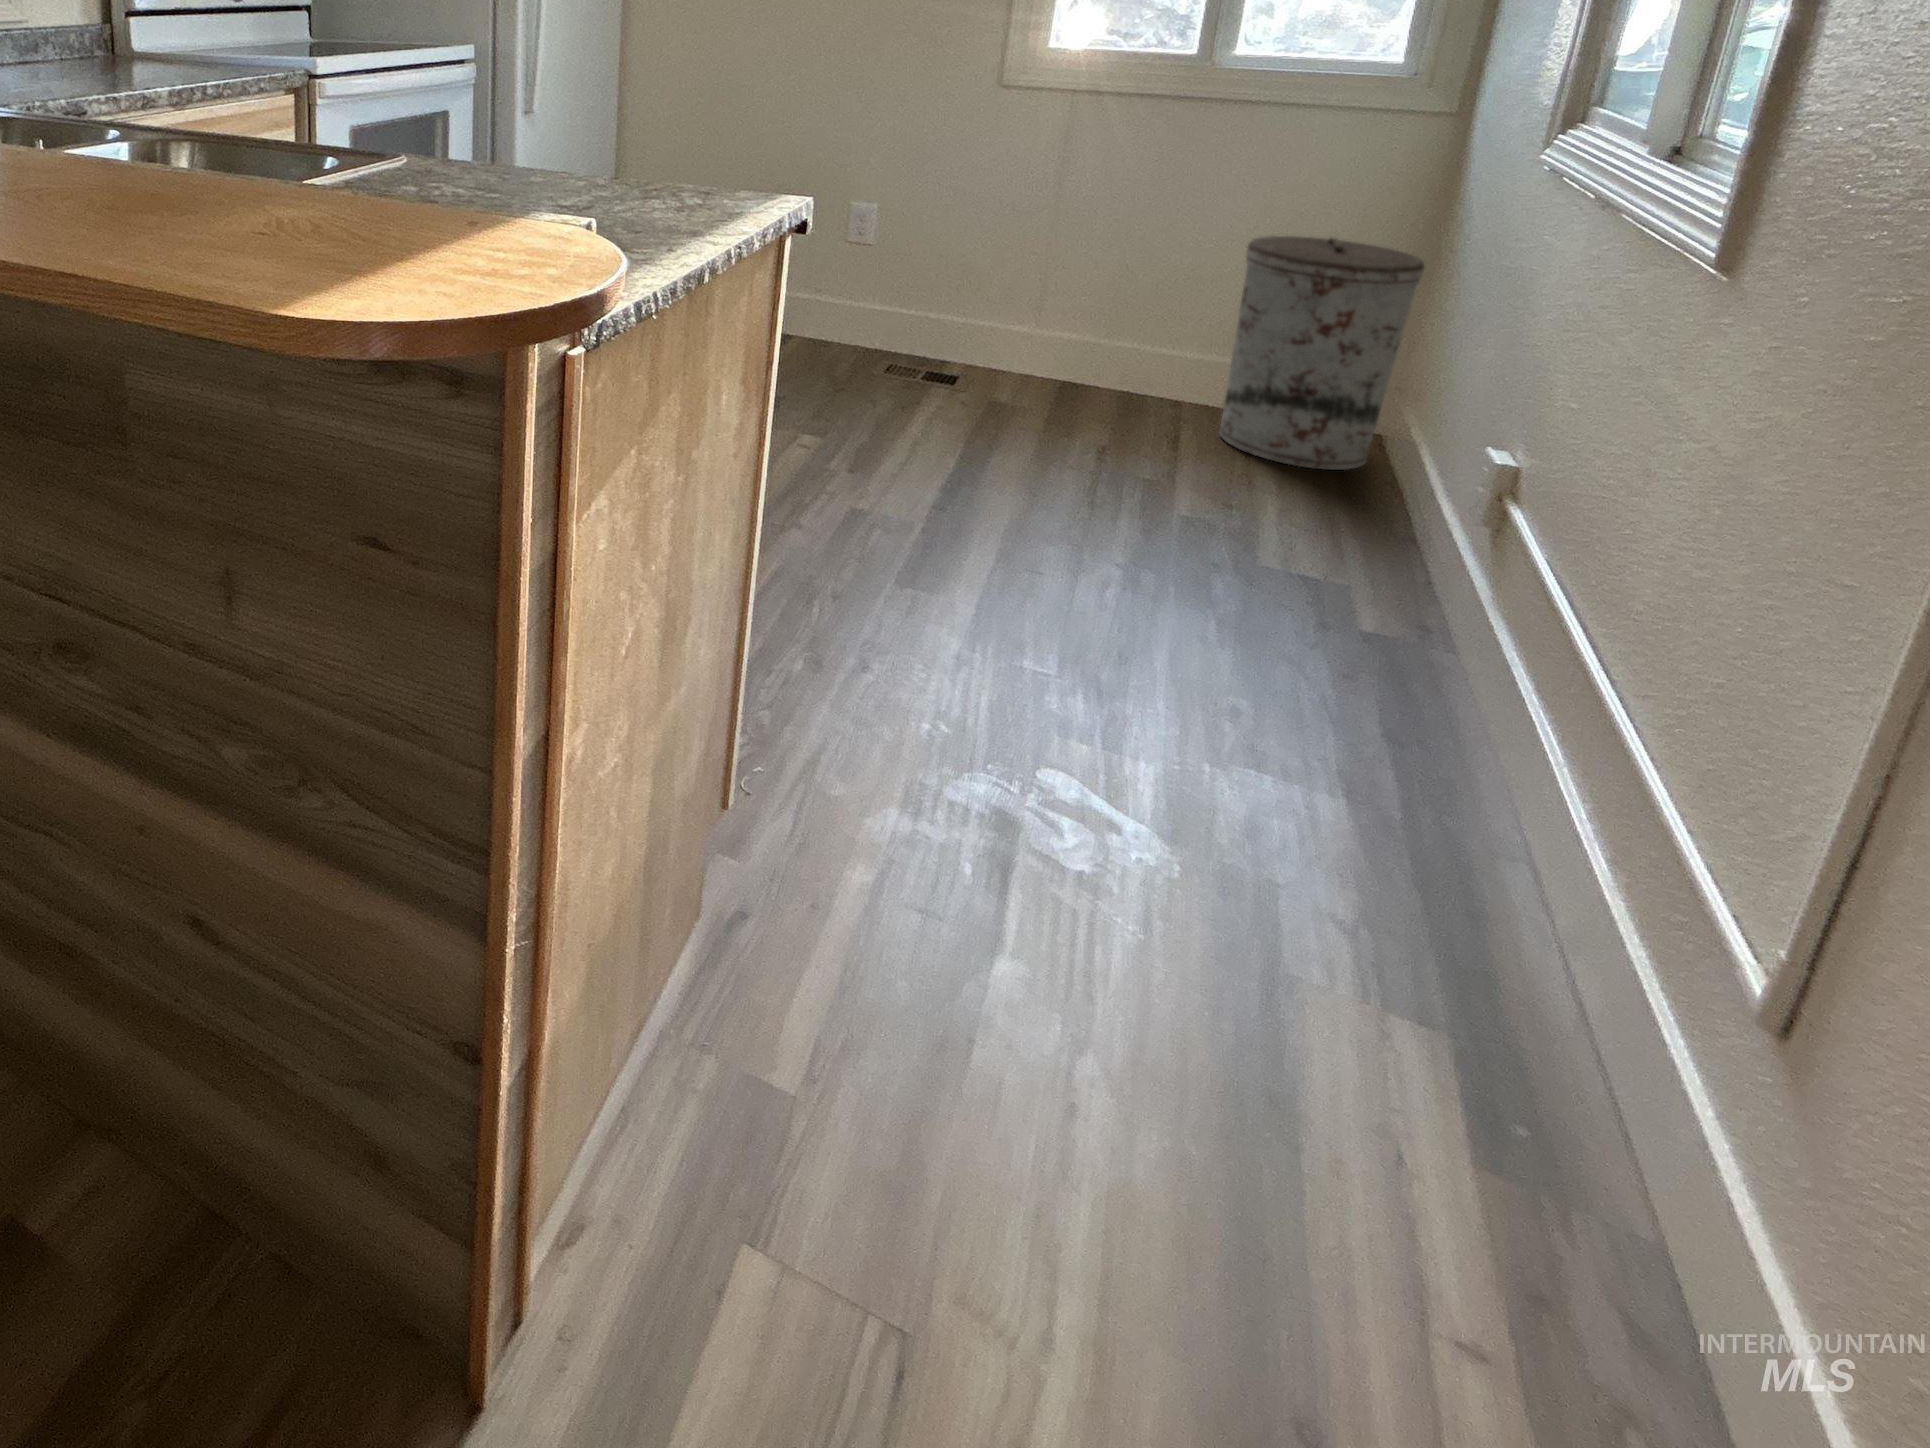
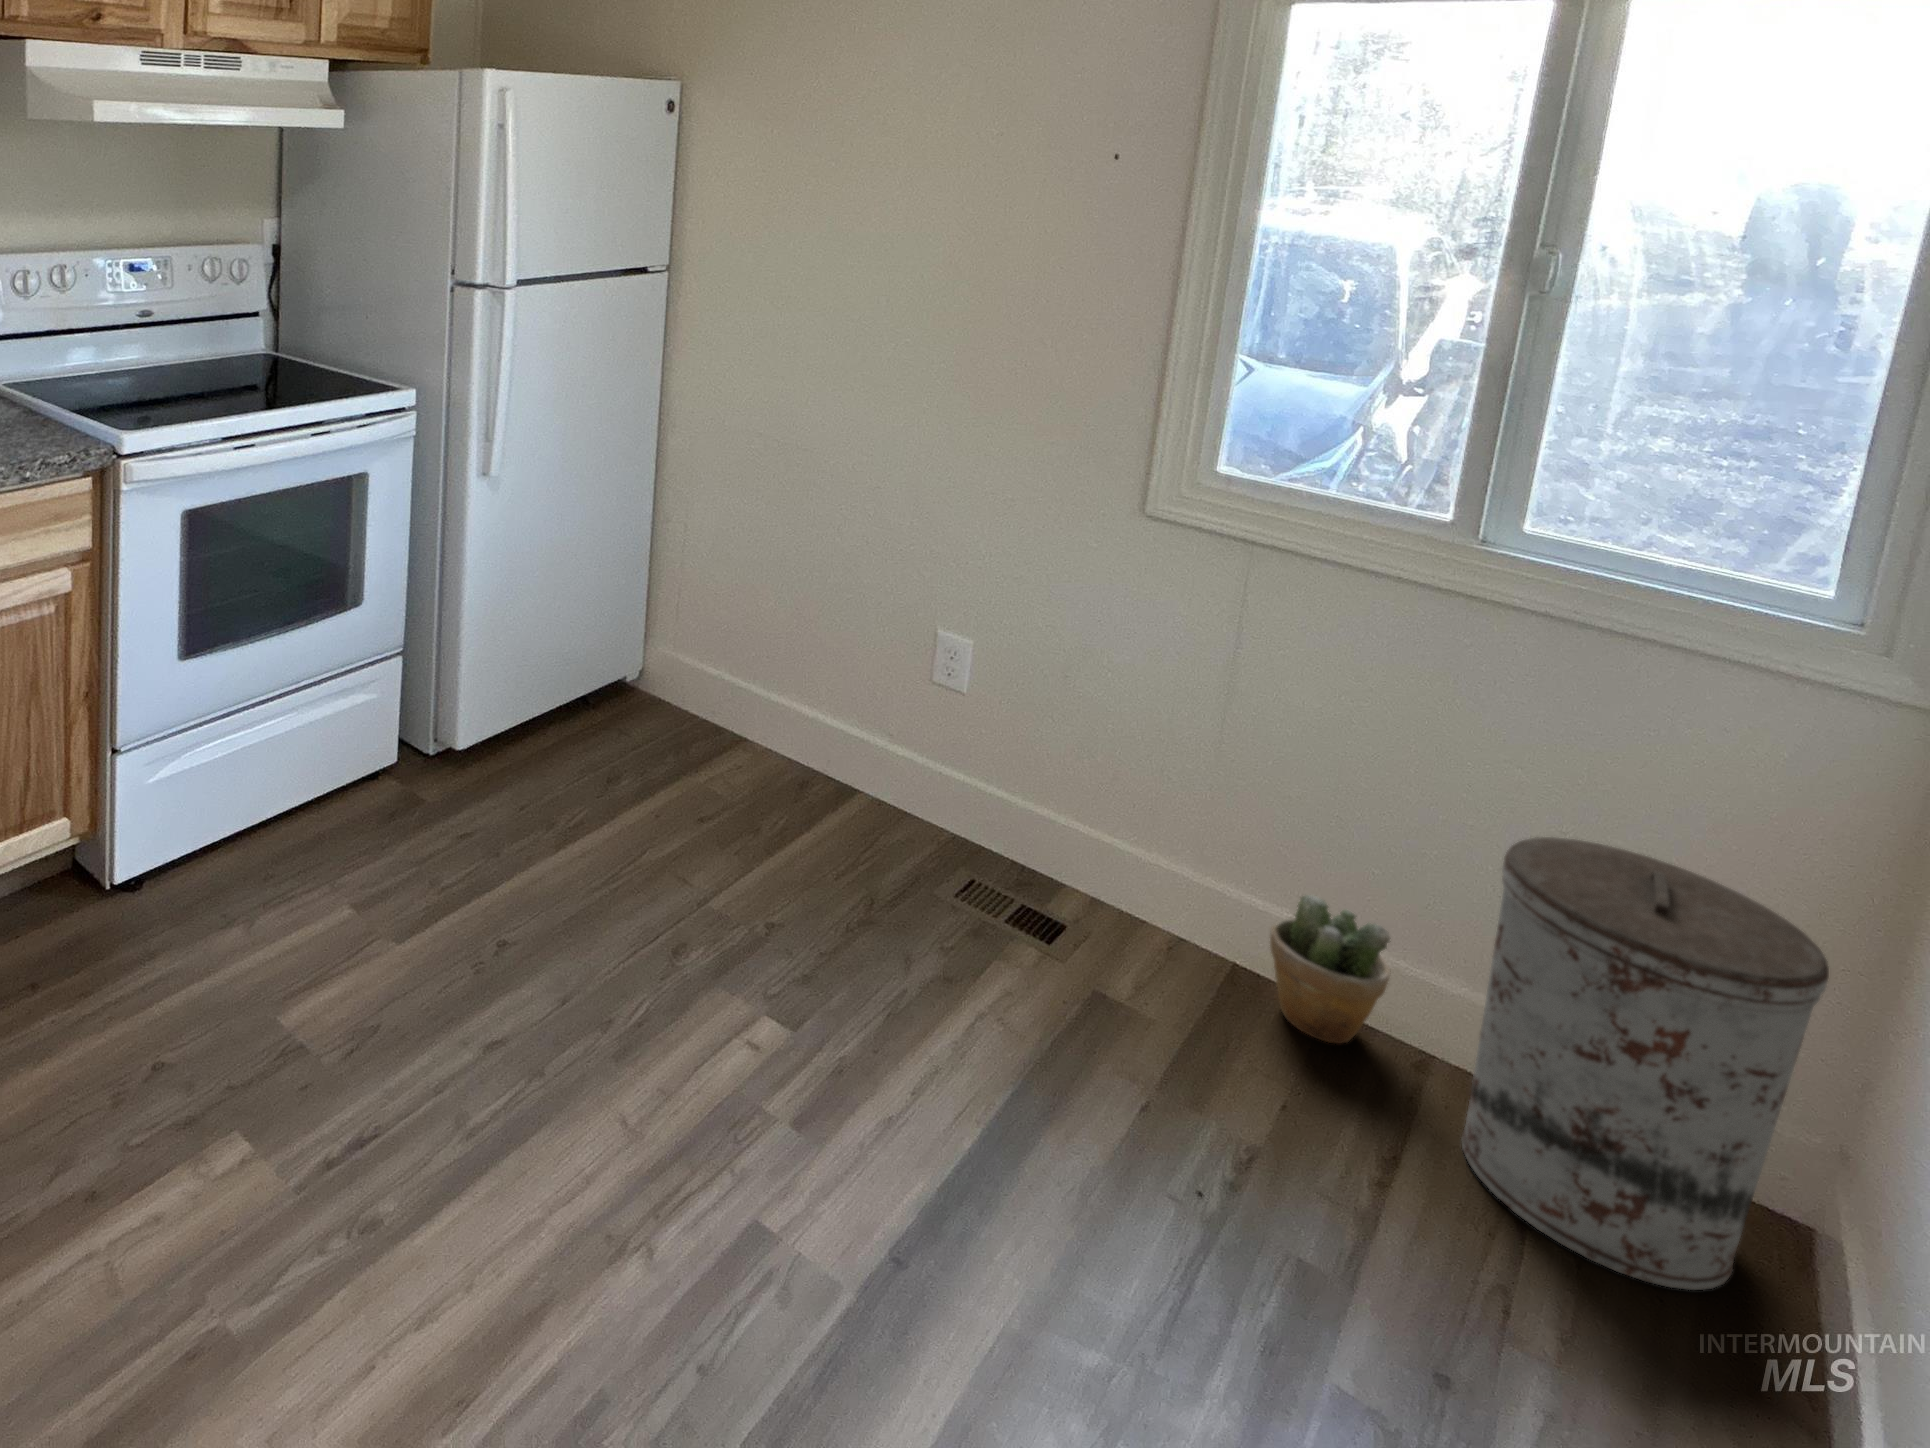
potted plant: none [1096,317,1173,407] -> present [1270,895,1391,1043]

